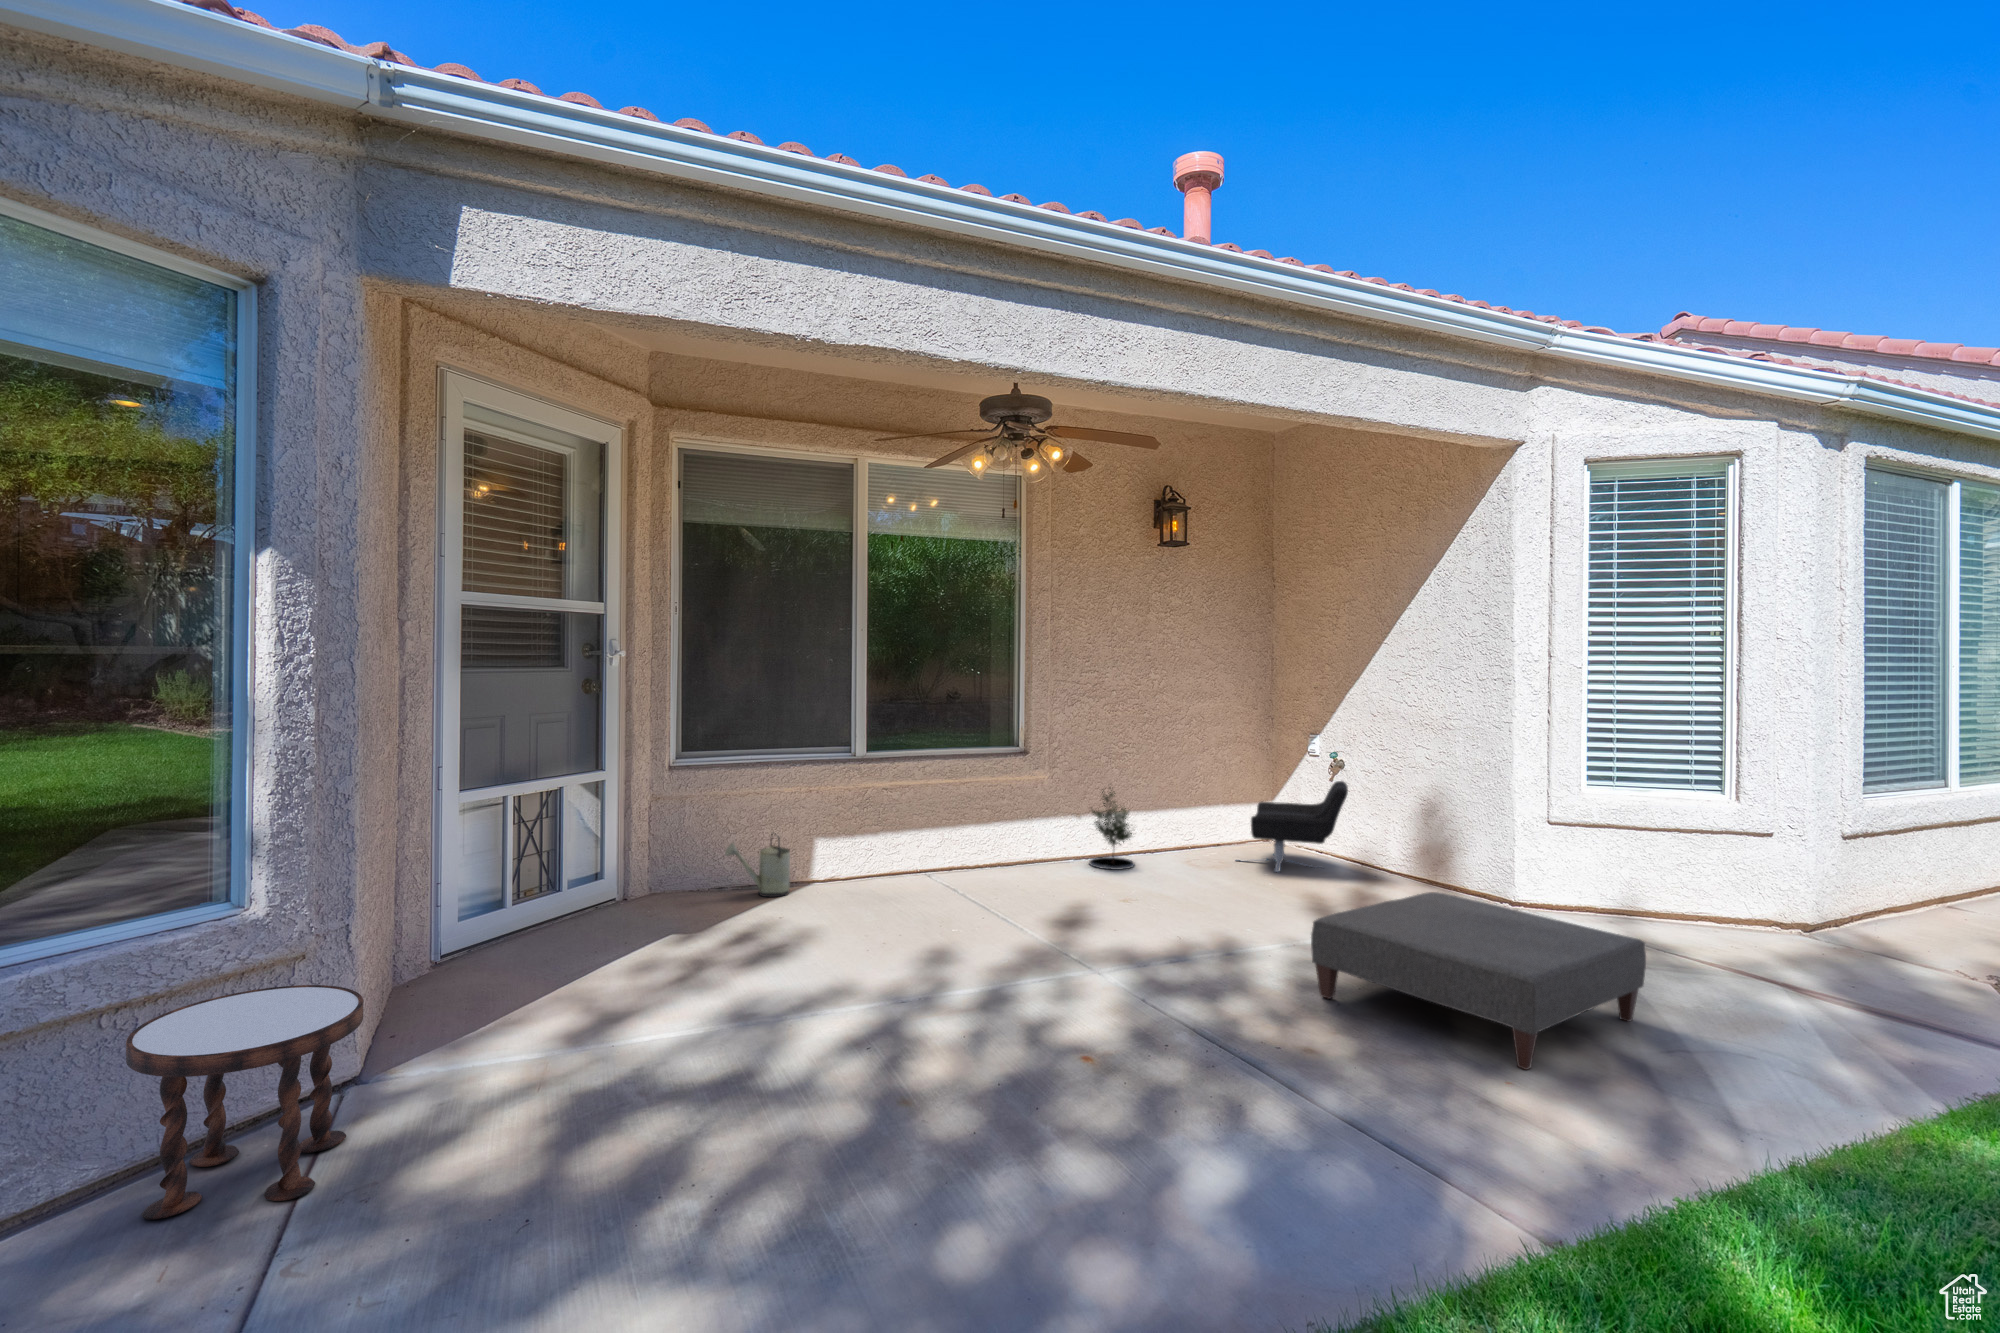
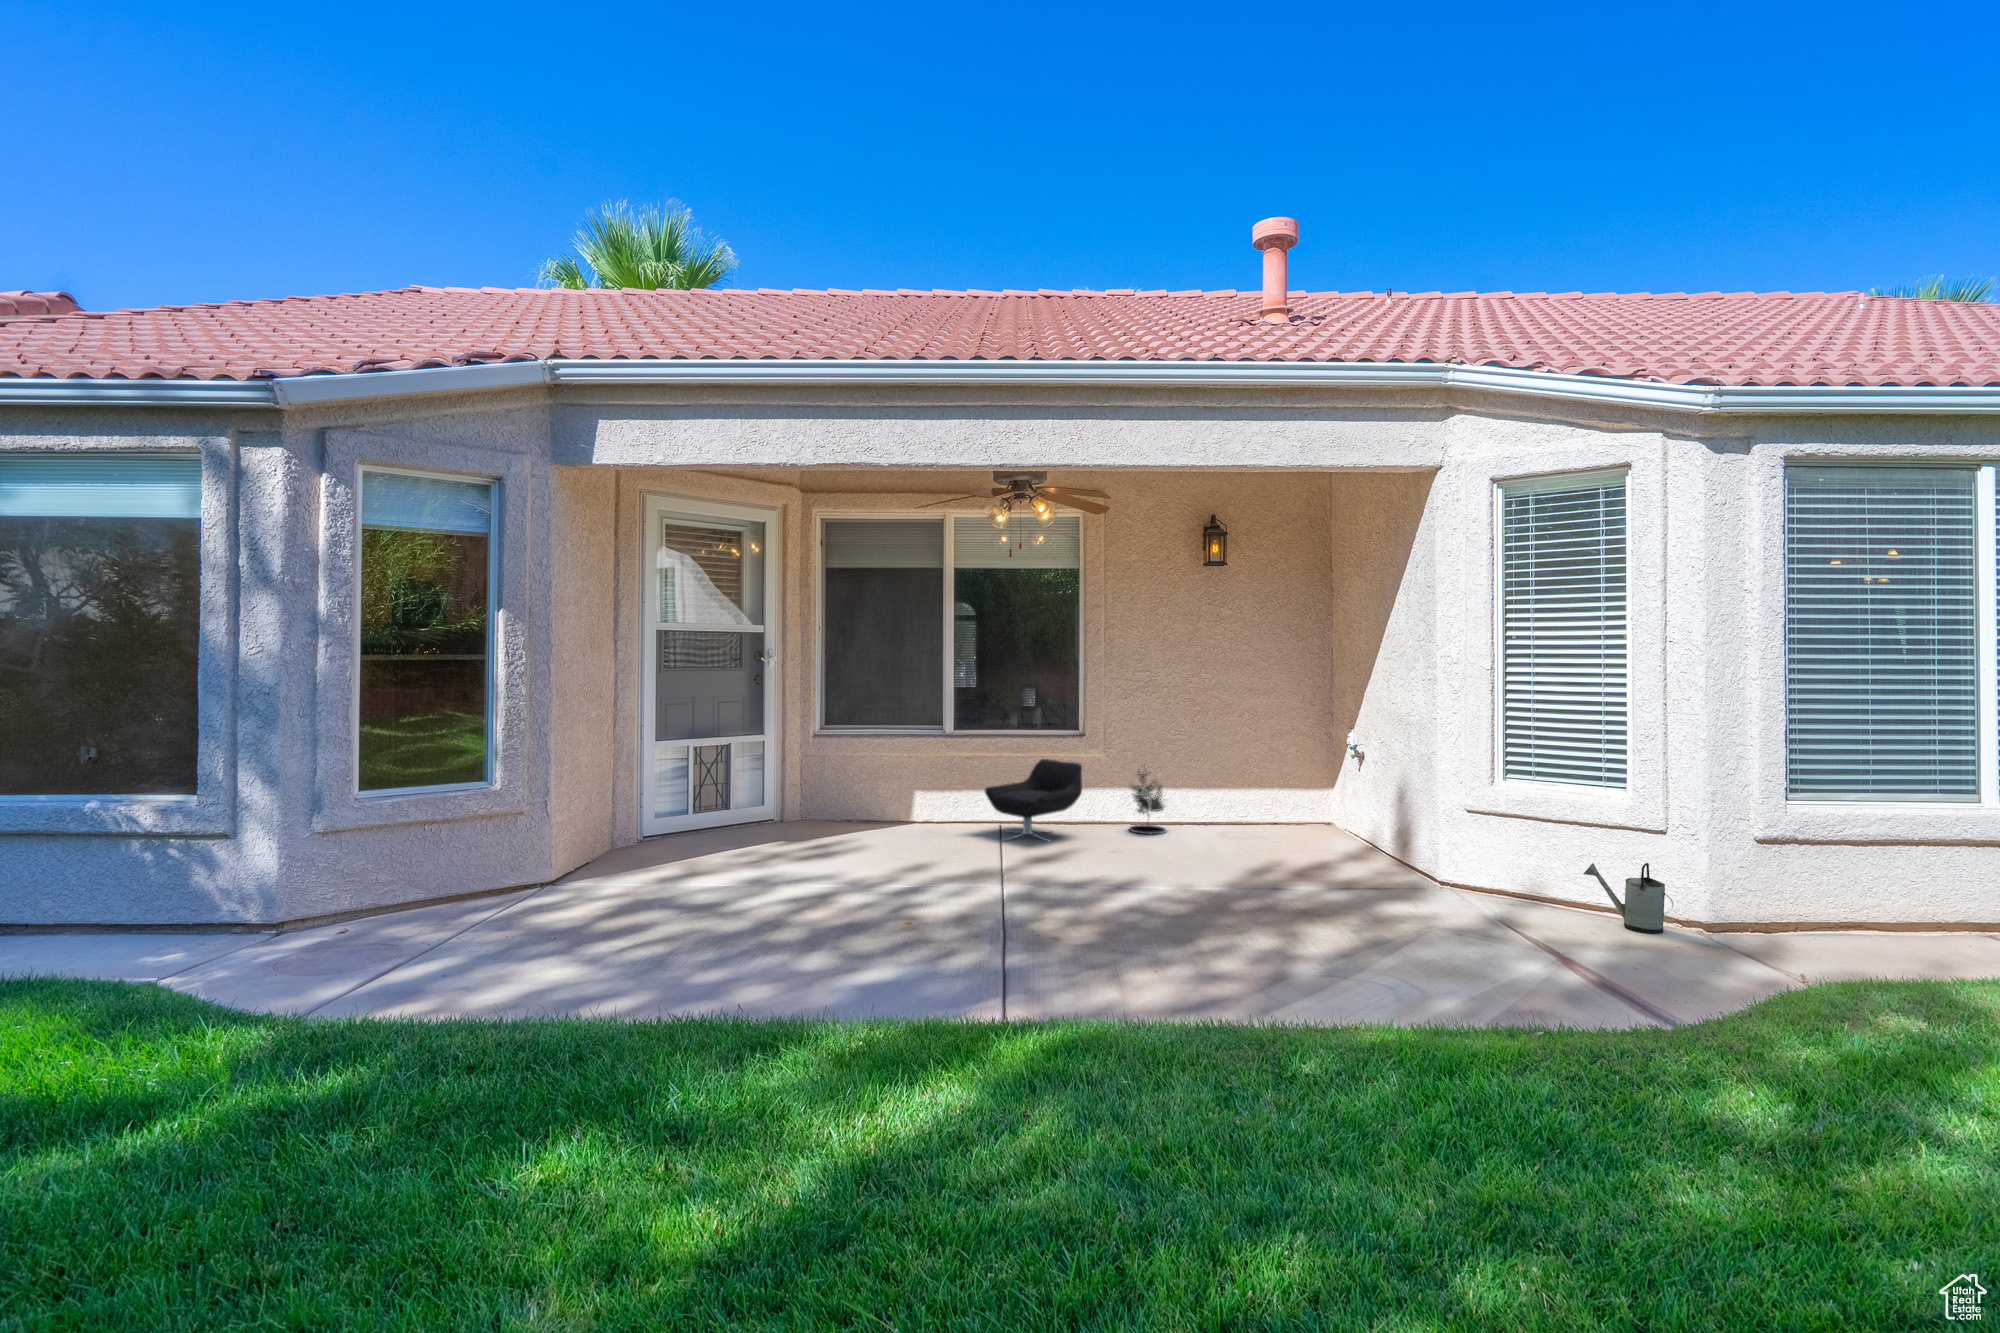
lounge chair: present [1251,781,1348,872] -> present [985,759,1082,841]
watering can: present [725,833,790,897] -> present [1583,863,1673,934]
ottoman: present [1311,892,1646,1070] -> none [1117,852,1349,965]
side table: present [126,985,363,1220] -> none [433,823,532,915]

